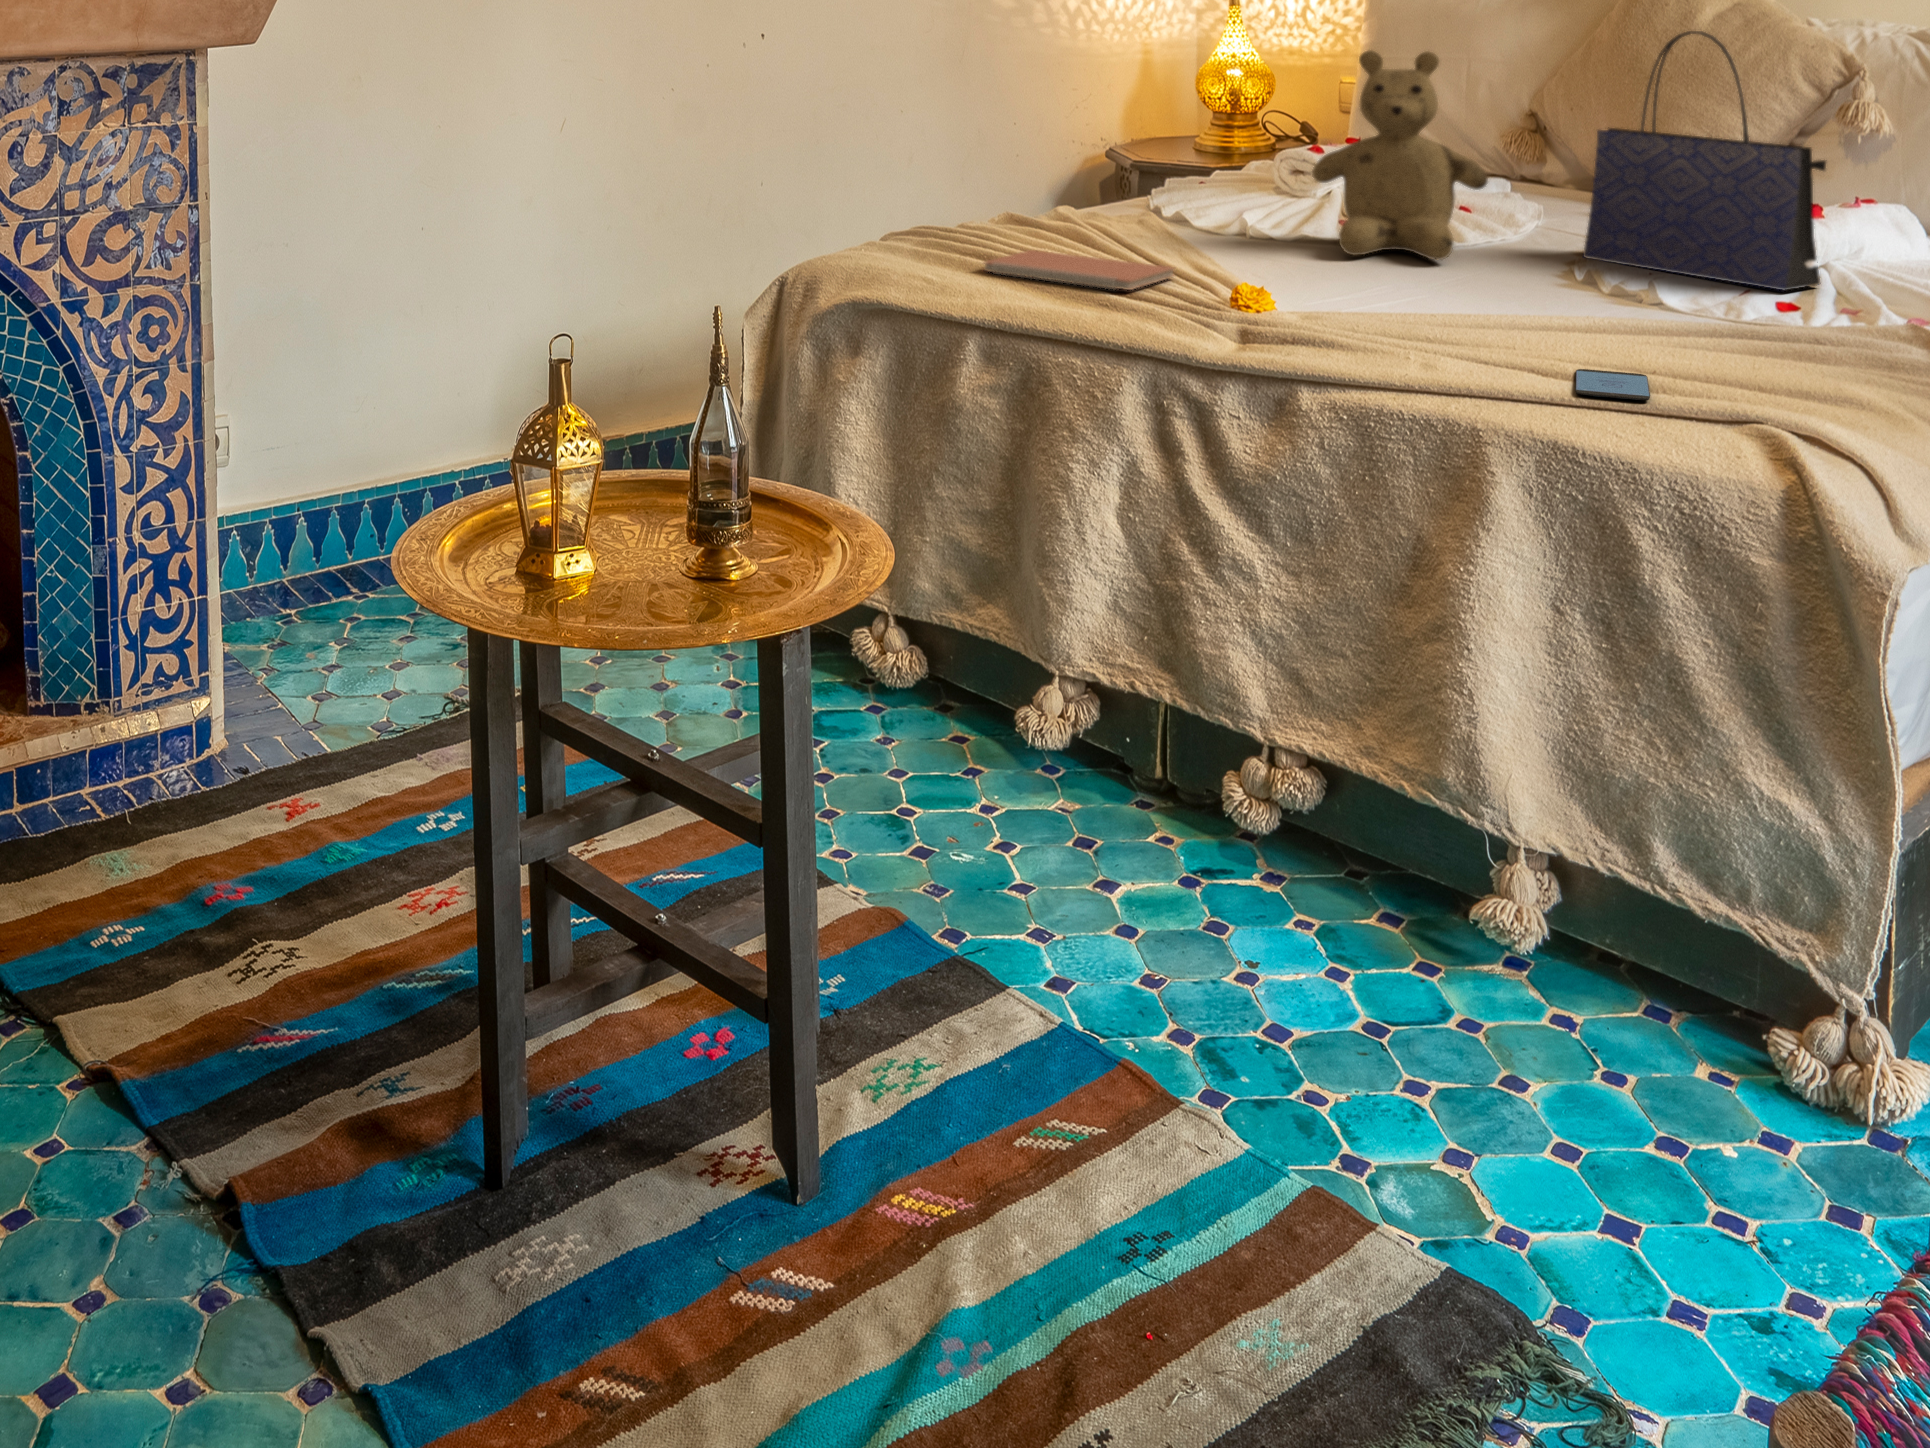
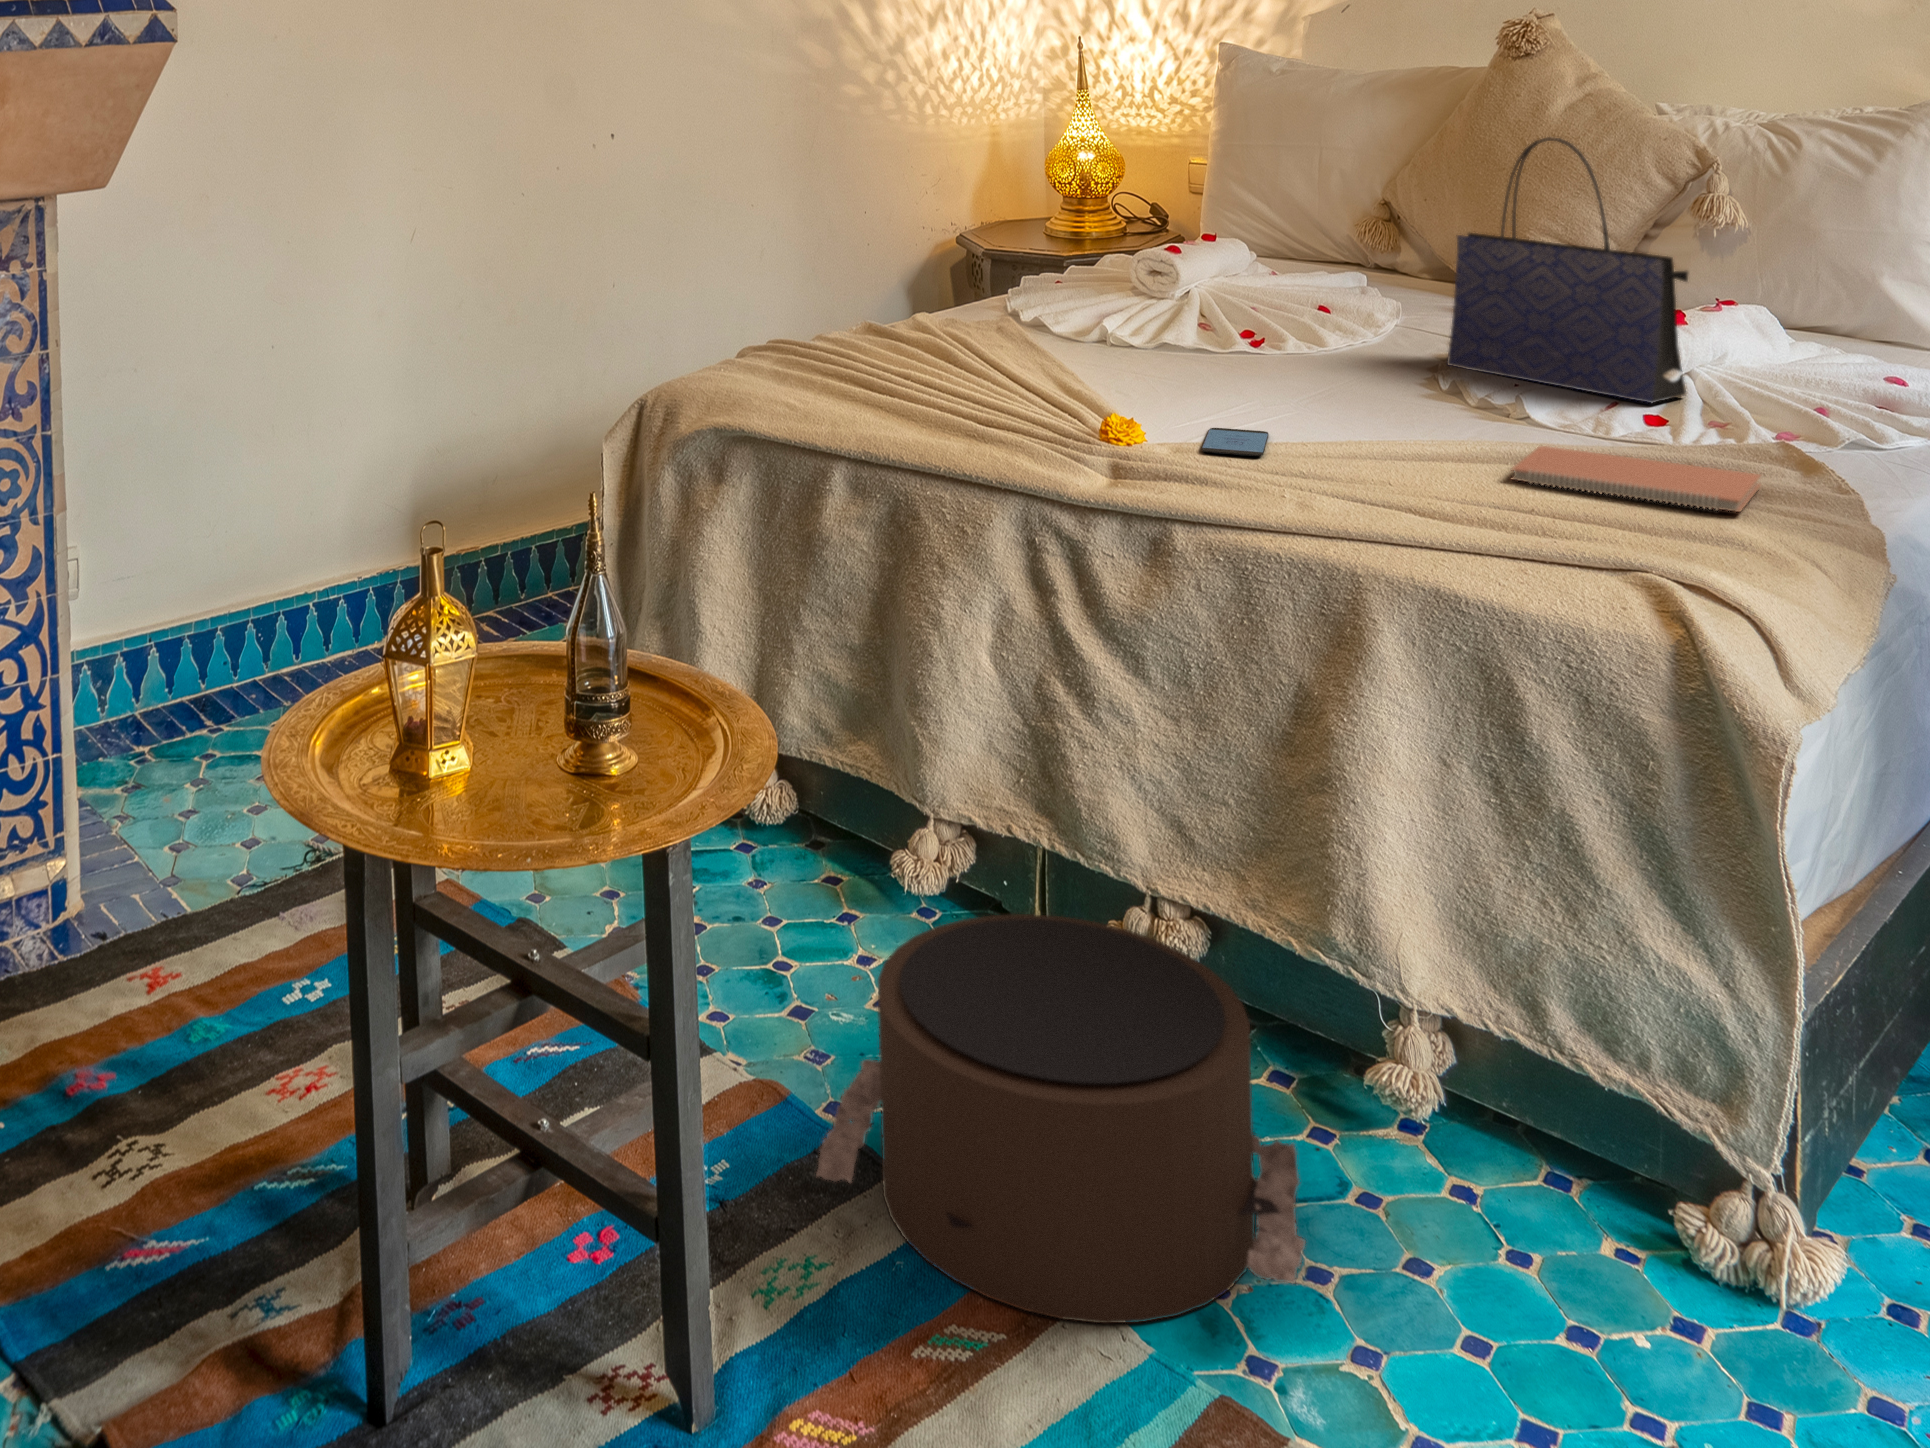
teddy bear: present [1312,50,1488,260] -> none [1172,157,1350,373]
notebook: present [984,250,1174,290] -> present [1512,446,1761,512]
smartphone: present [1575,369,1650,400] -> present [1202,428,1268,456]
pouf: none [926,750,1402,1121] -> present [816,914,1306,1323]

